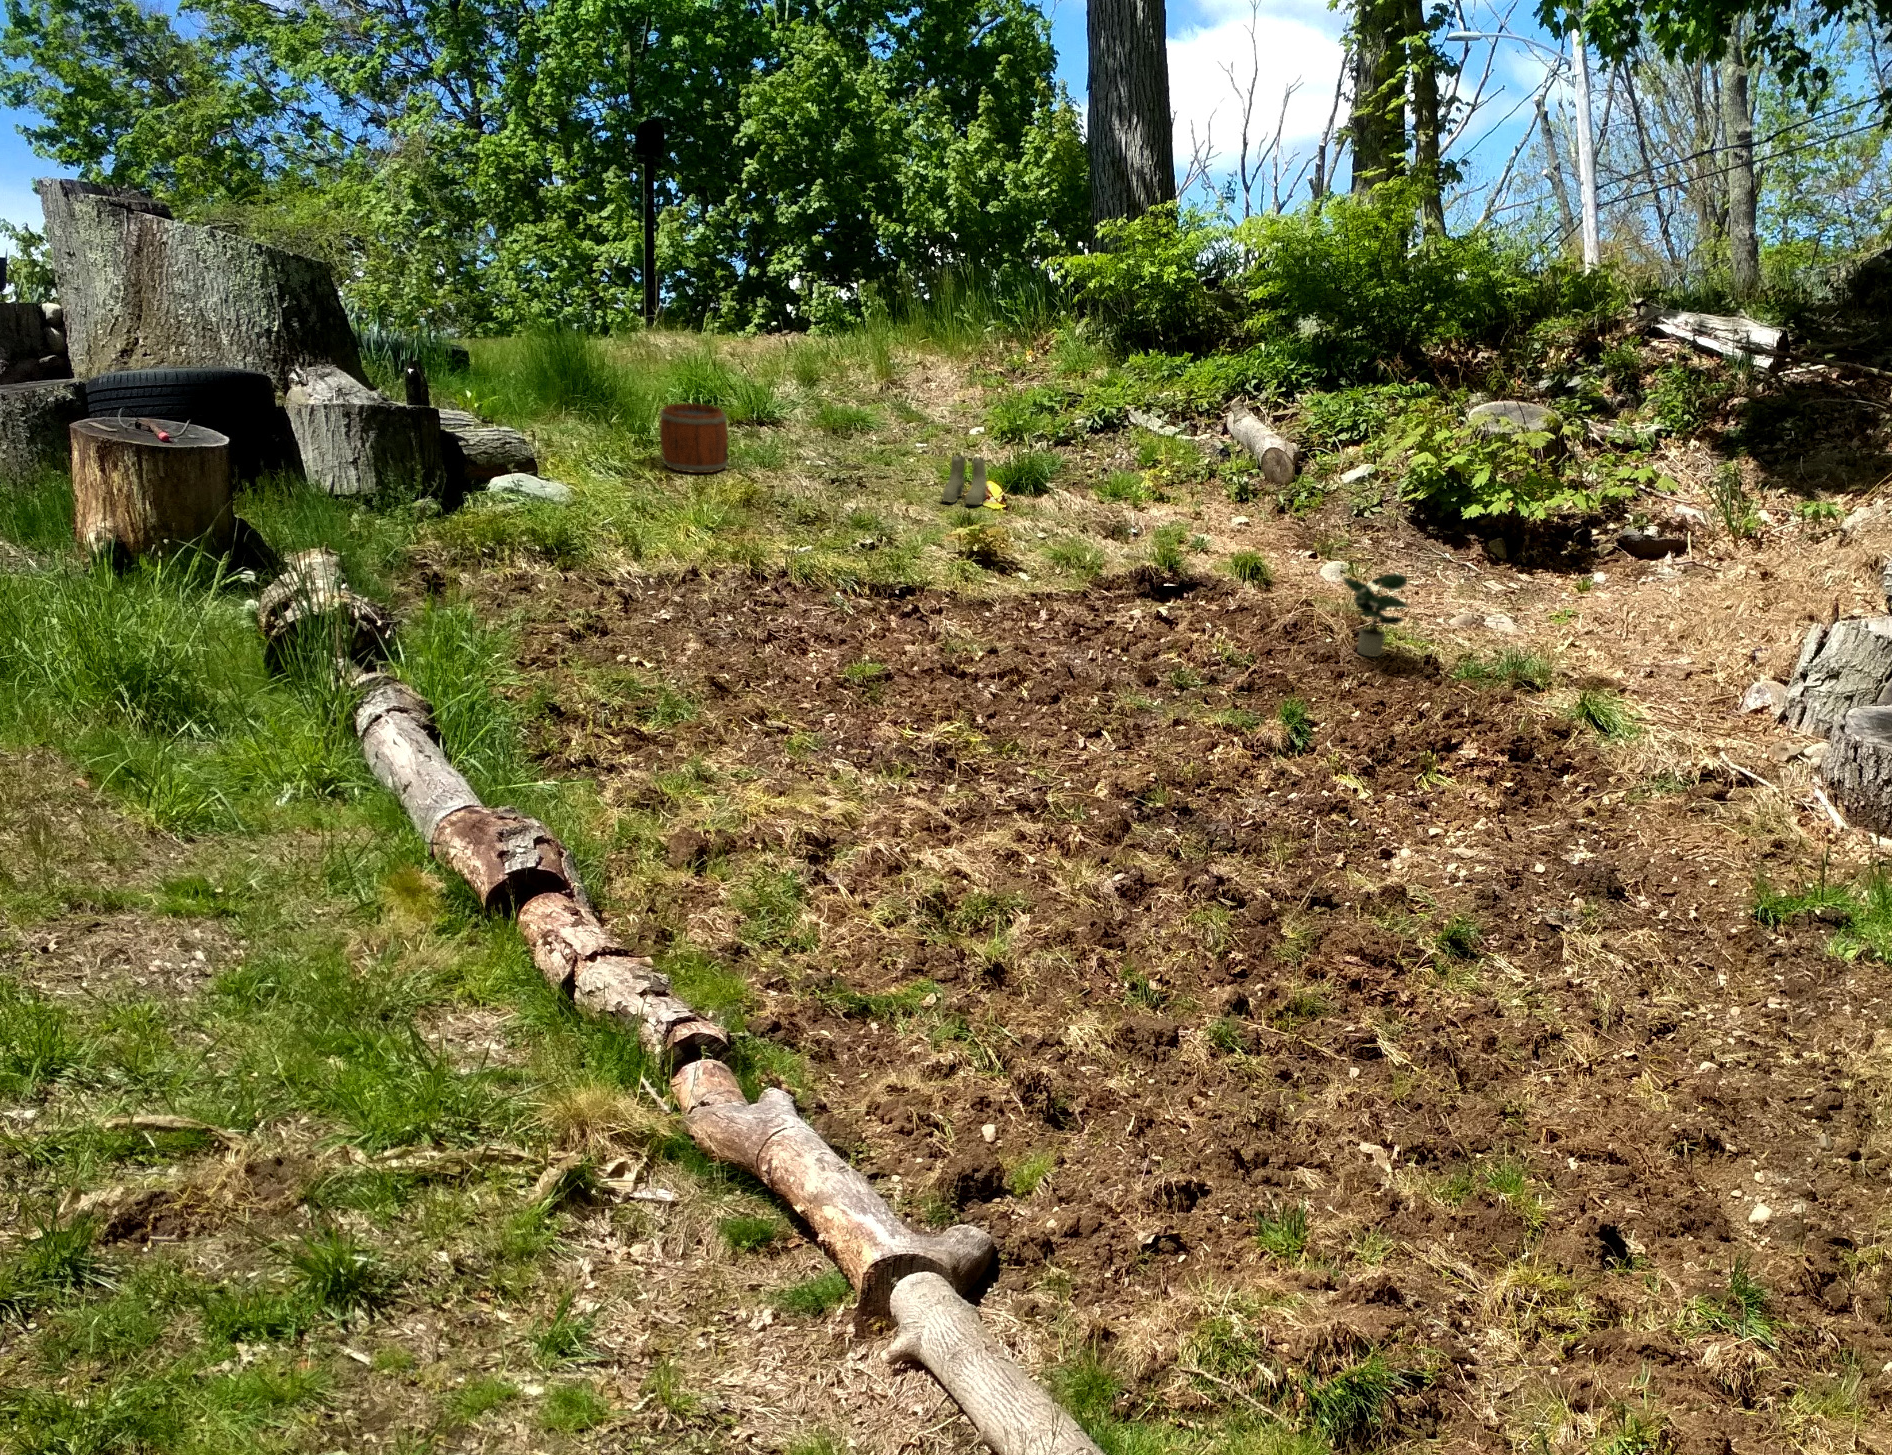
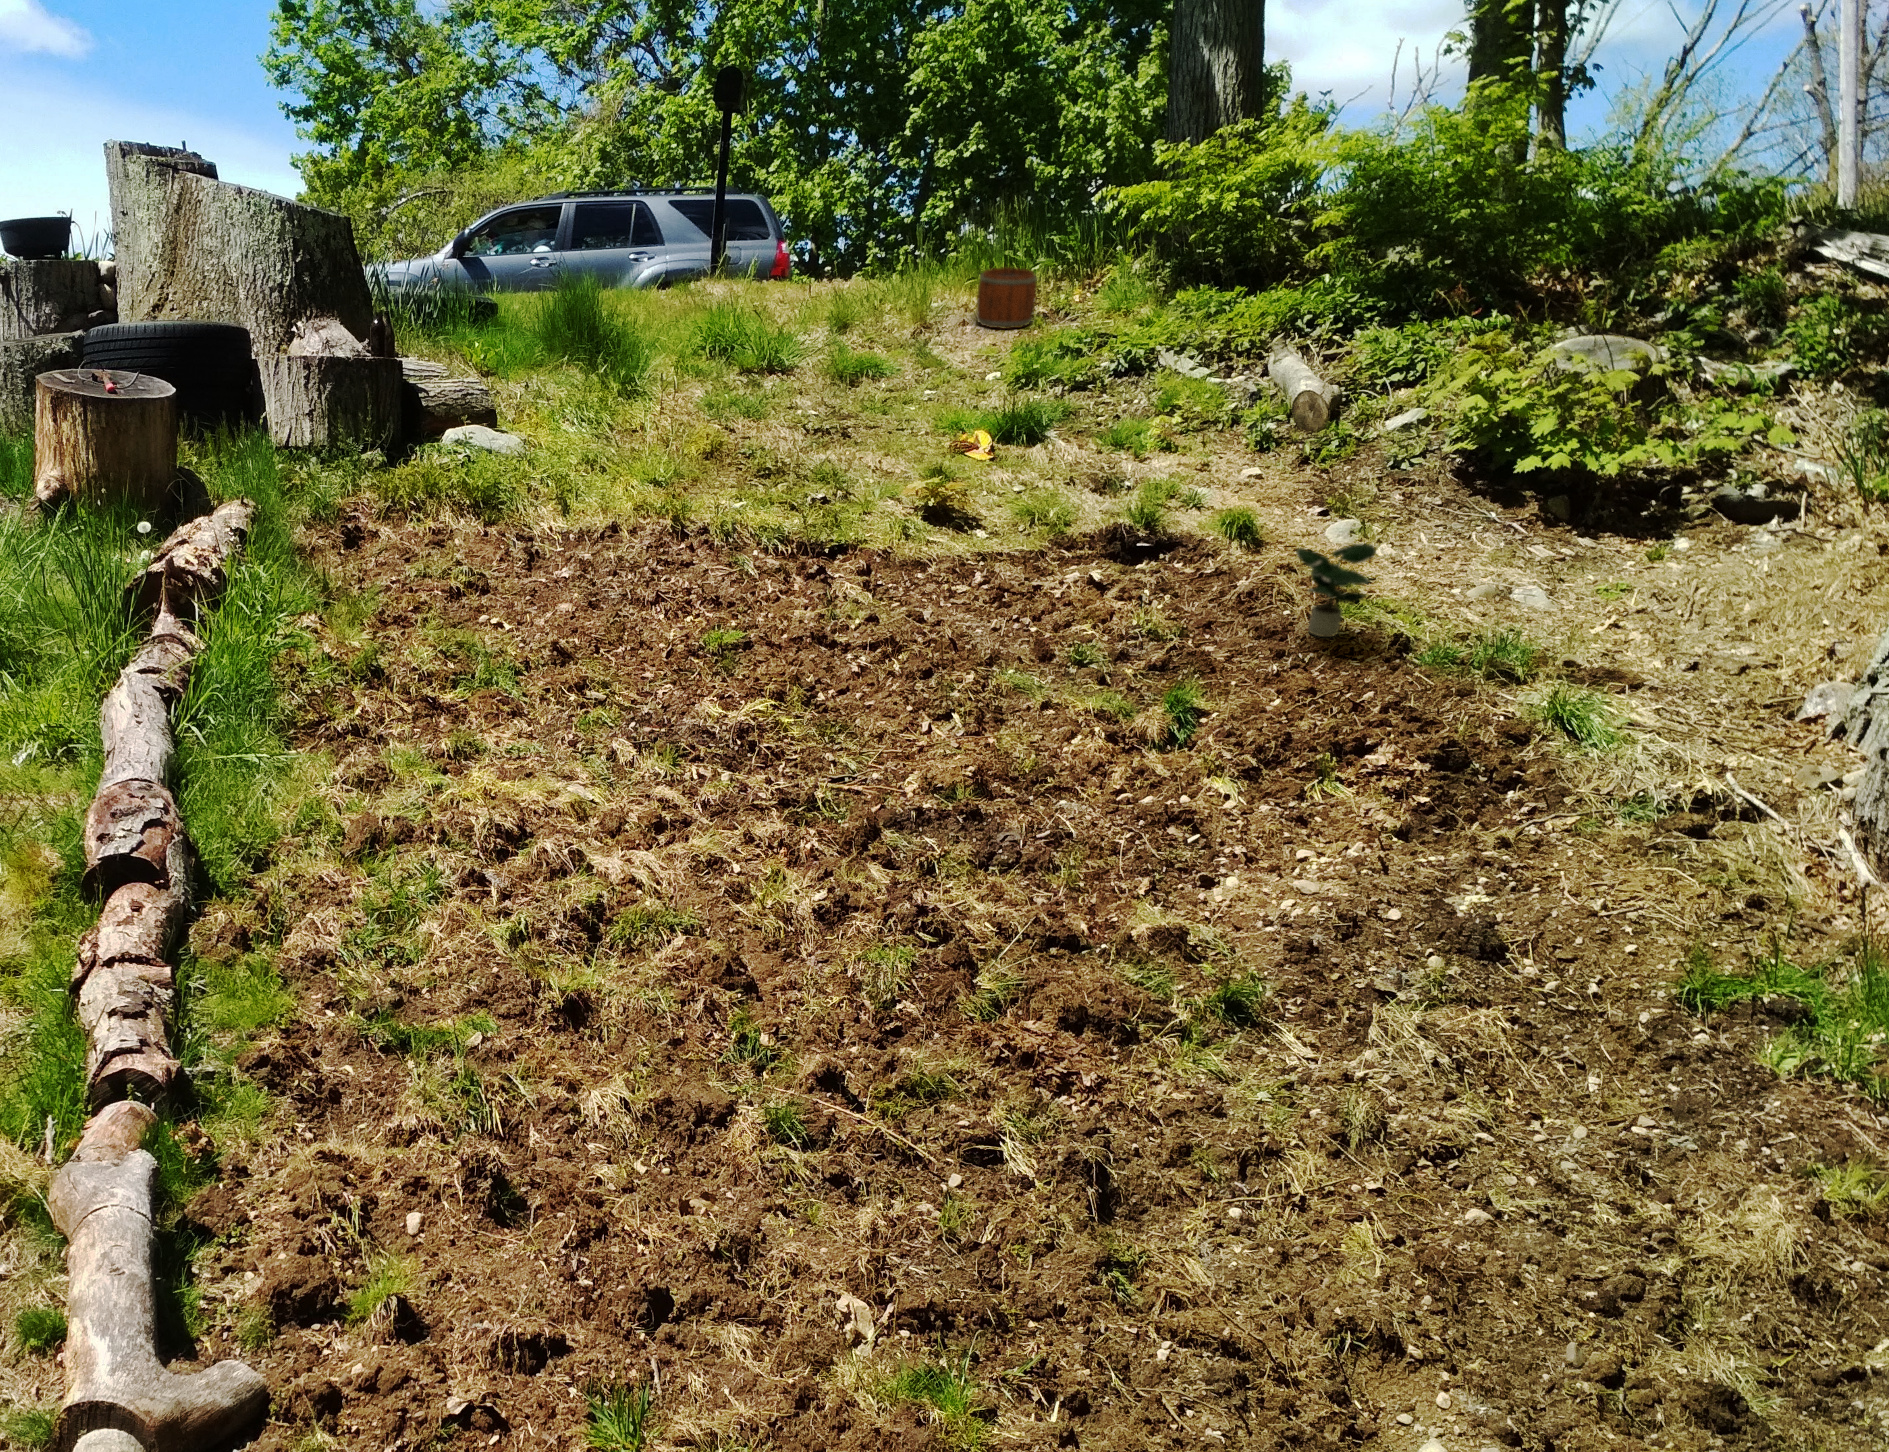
bucket: present [660,403,728,473] -> present [976,267,1037,329]
boots: present [942,455,987,505] -> none [921,408,971,460]

